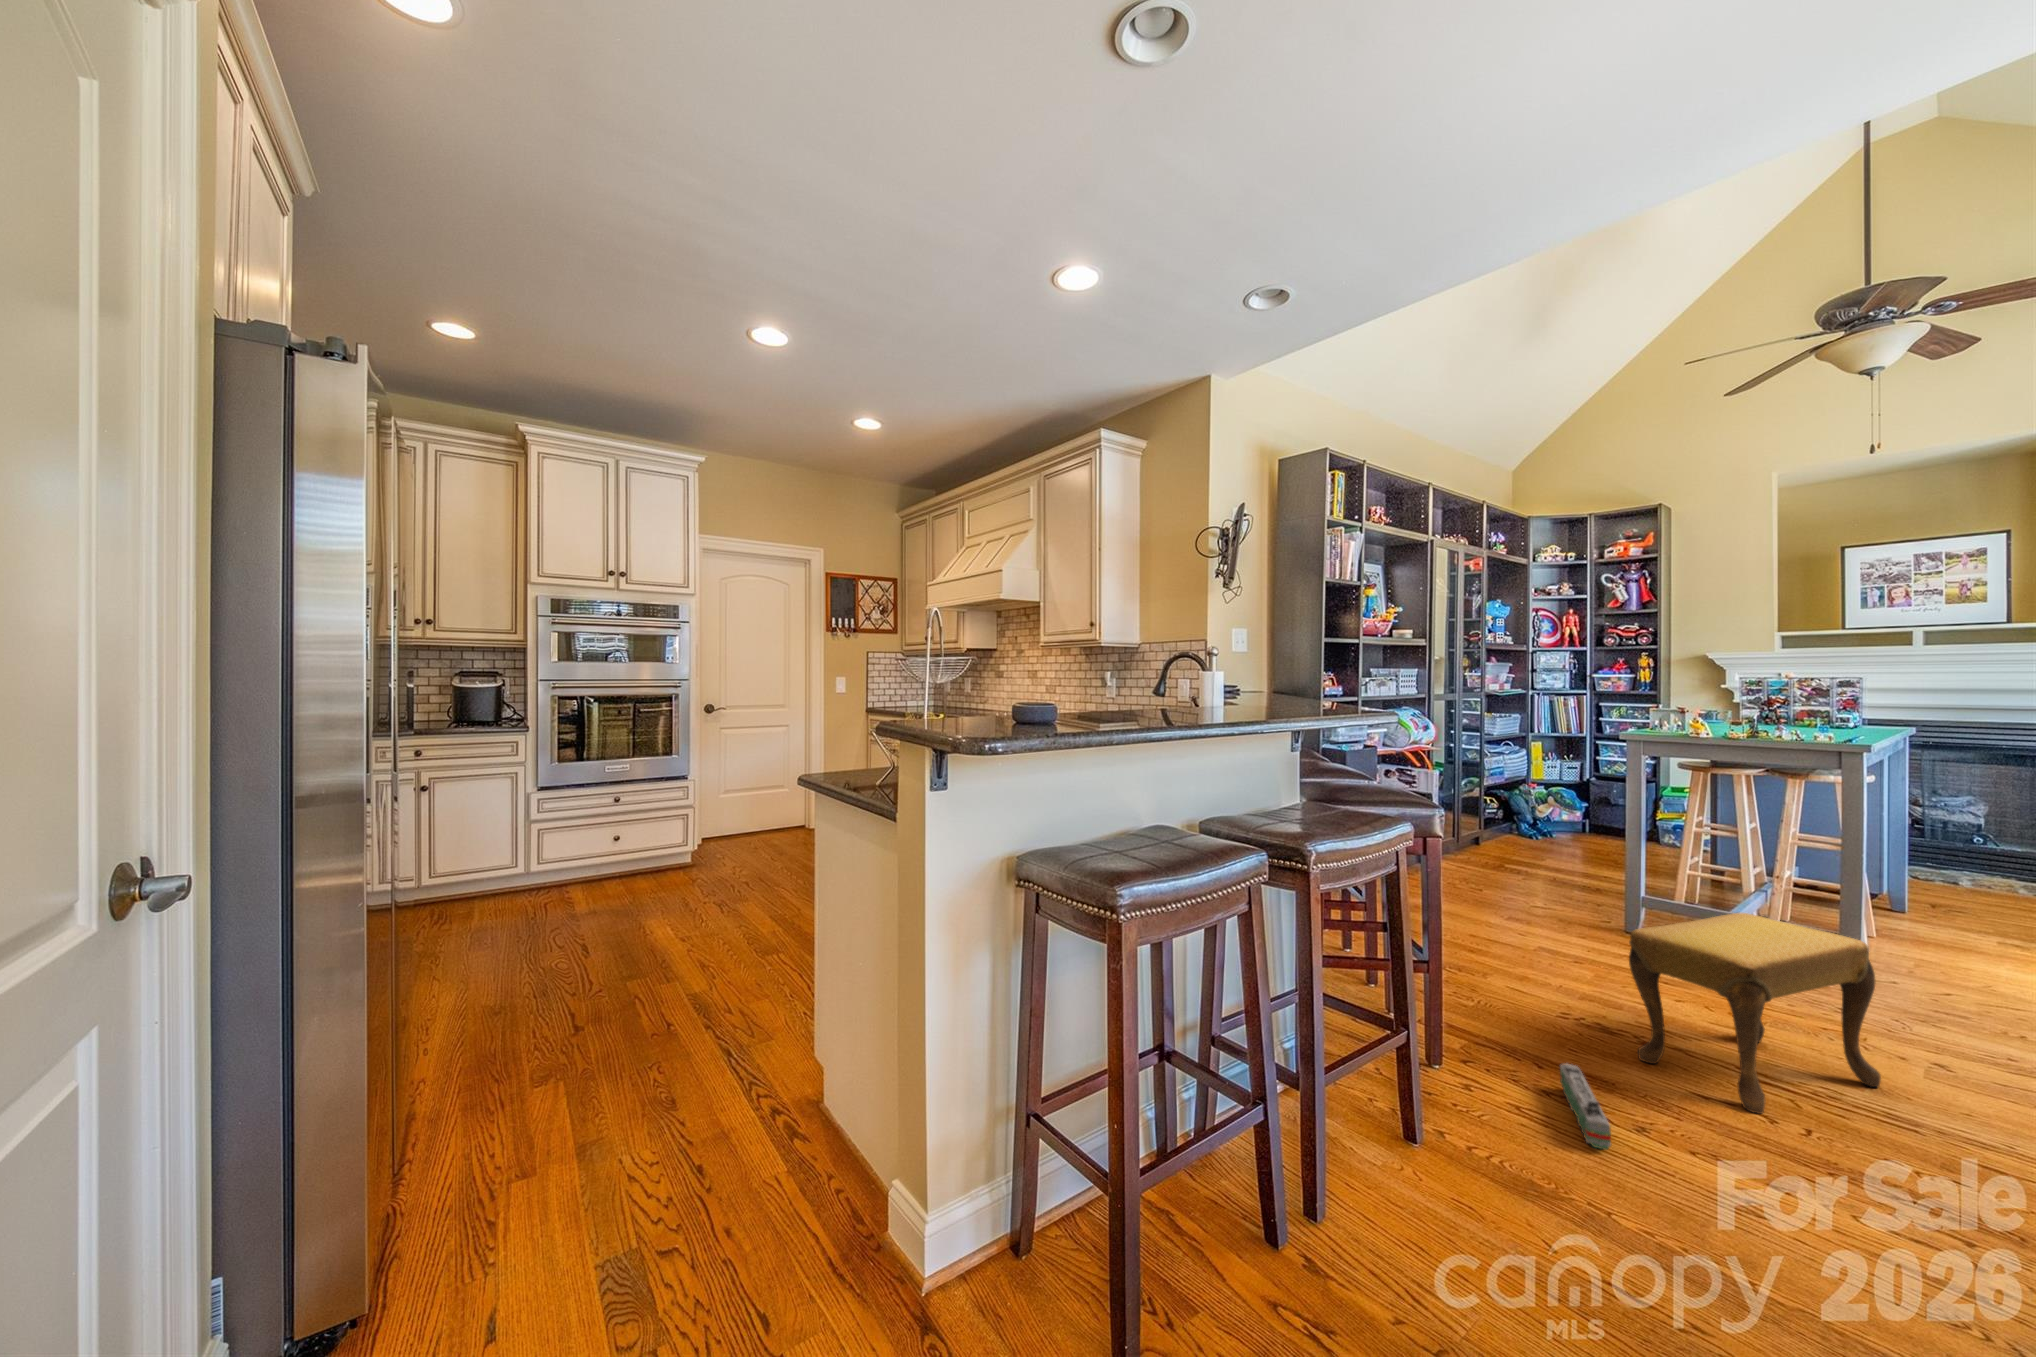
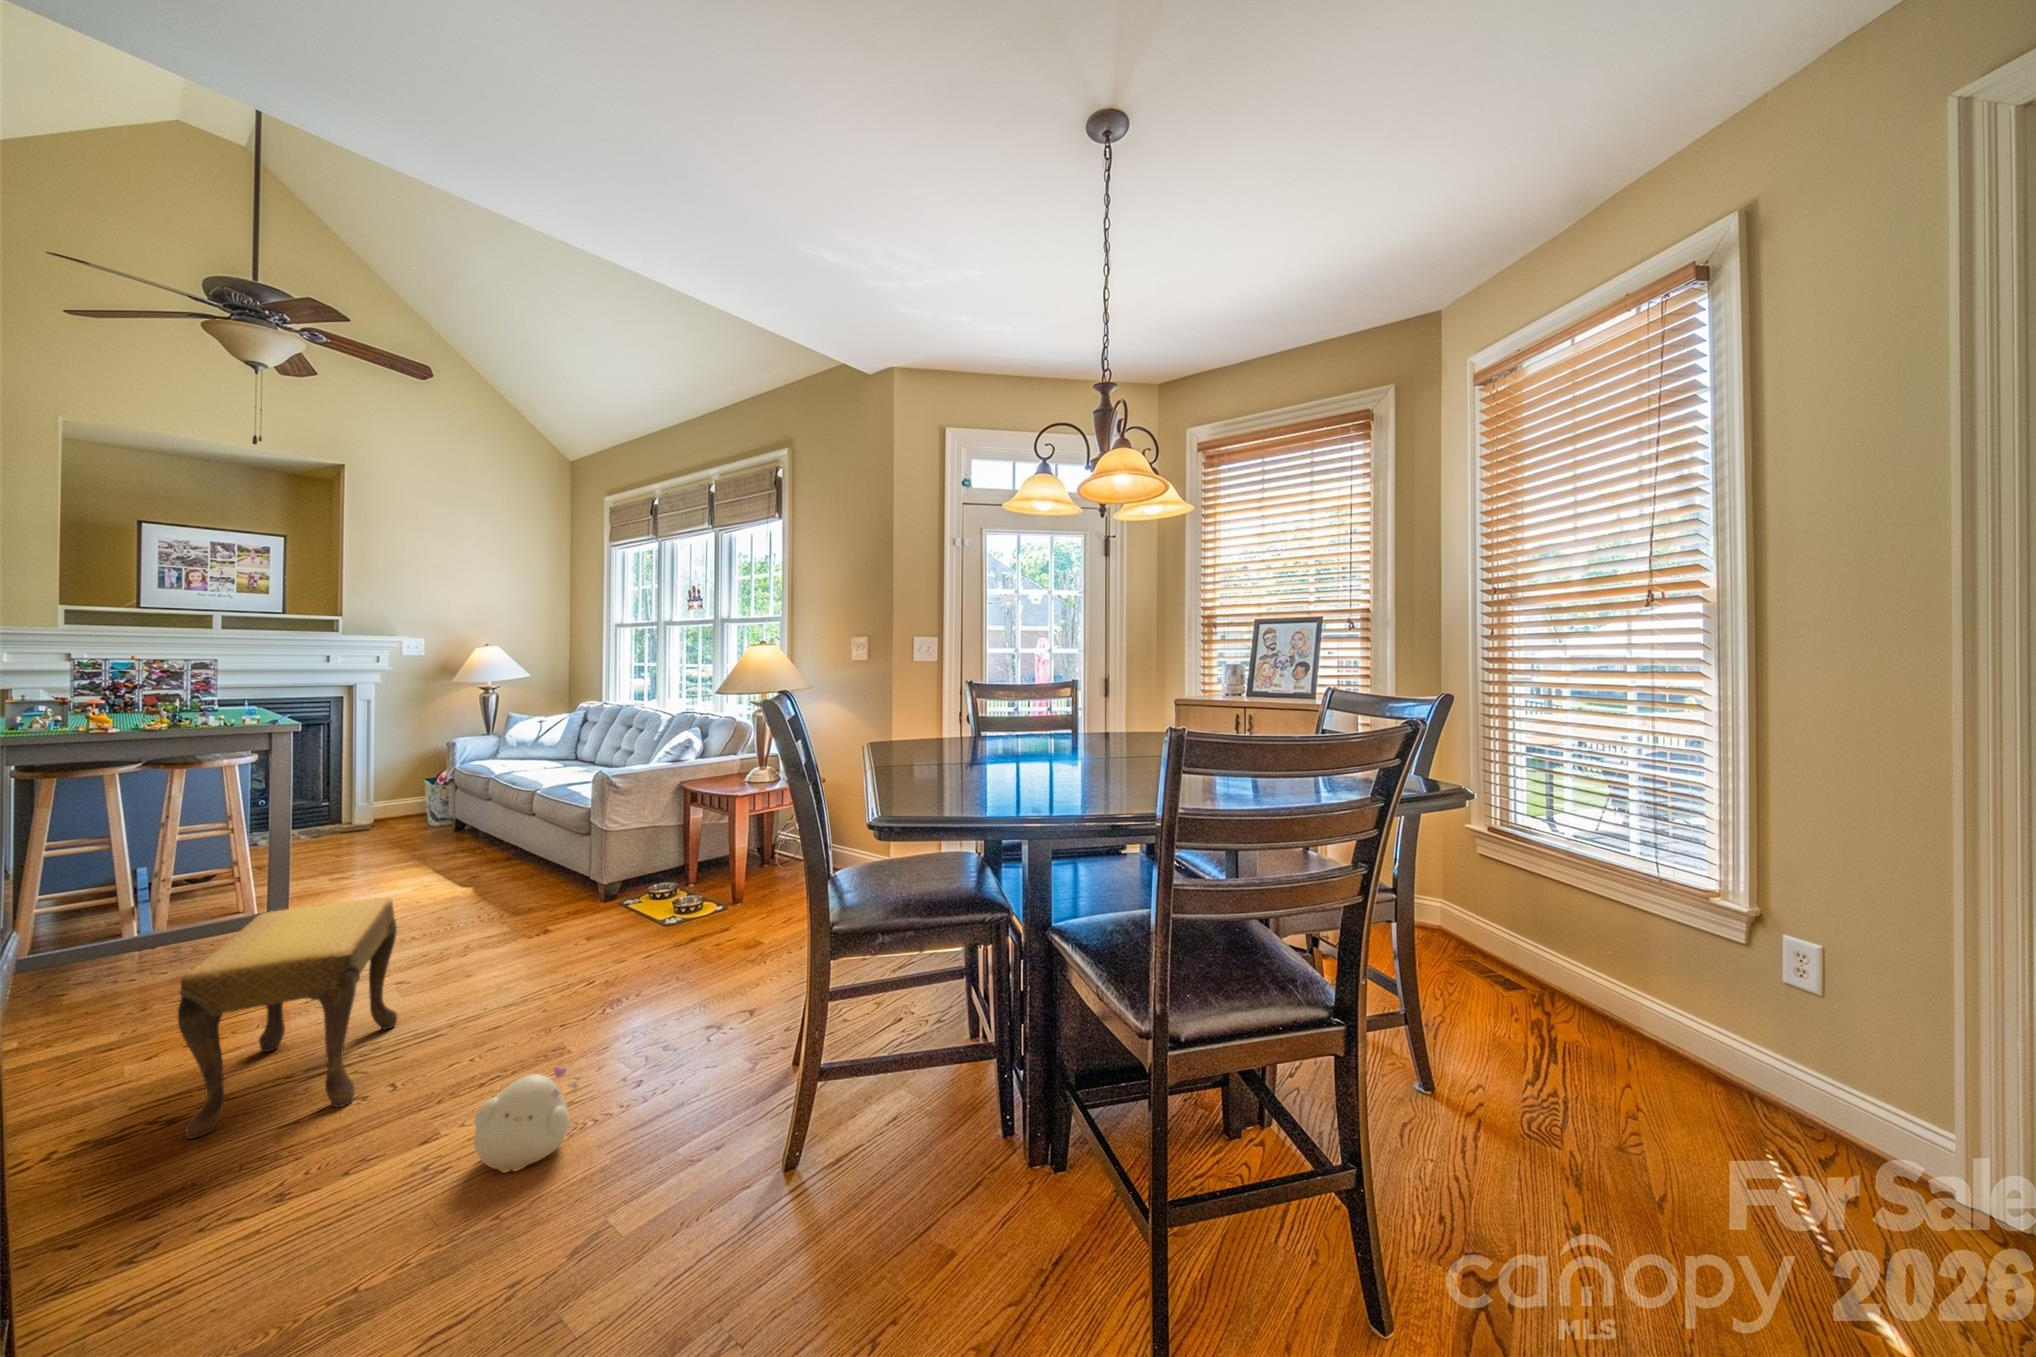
toy train: present [1560,1063,1611,1150] -> none [140,1185,287,1257]
plush toy: none [1781,1172,1919,1294] -> present [474,1066,577,1173]

